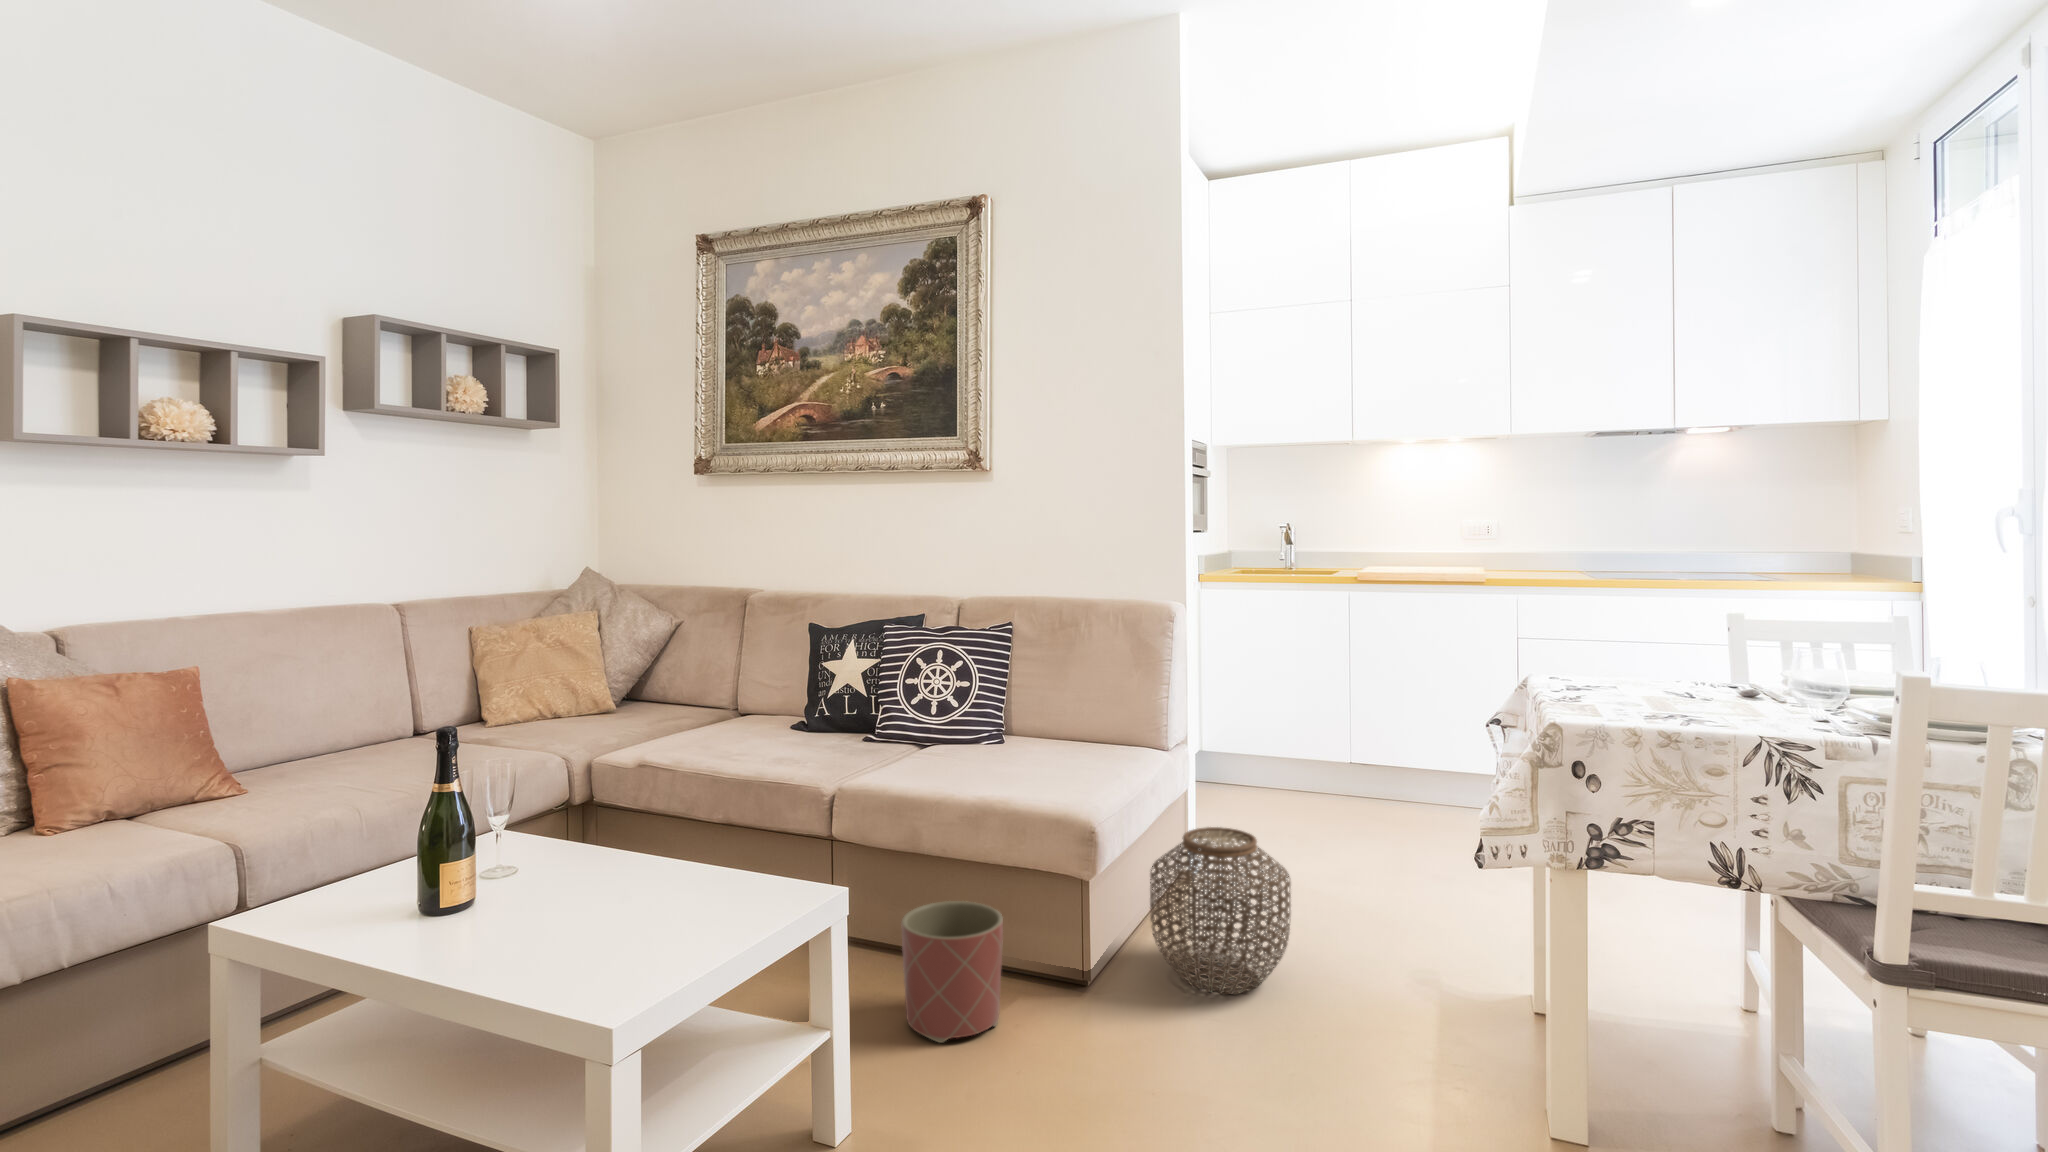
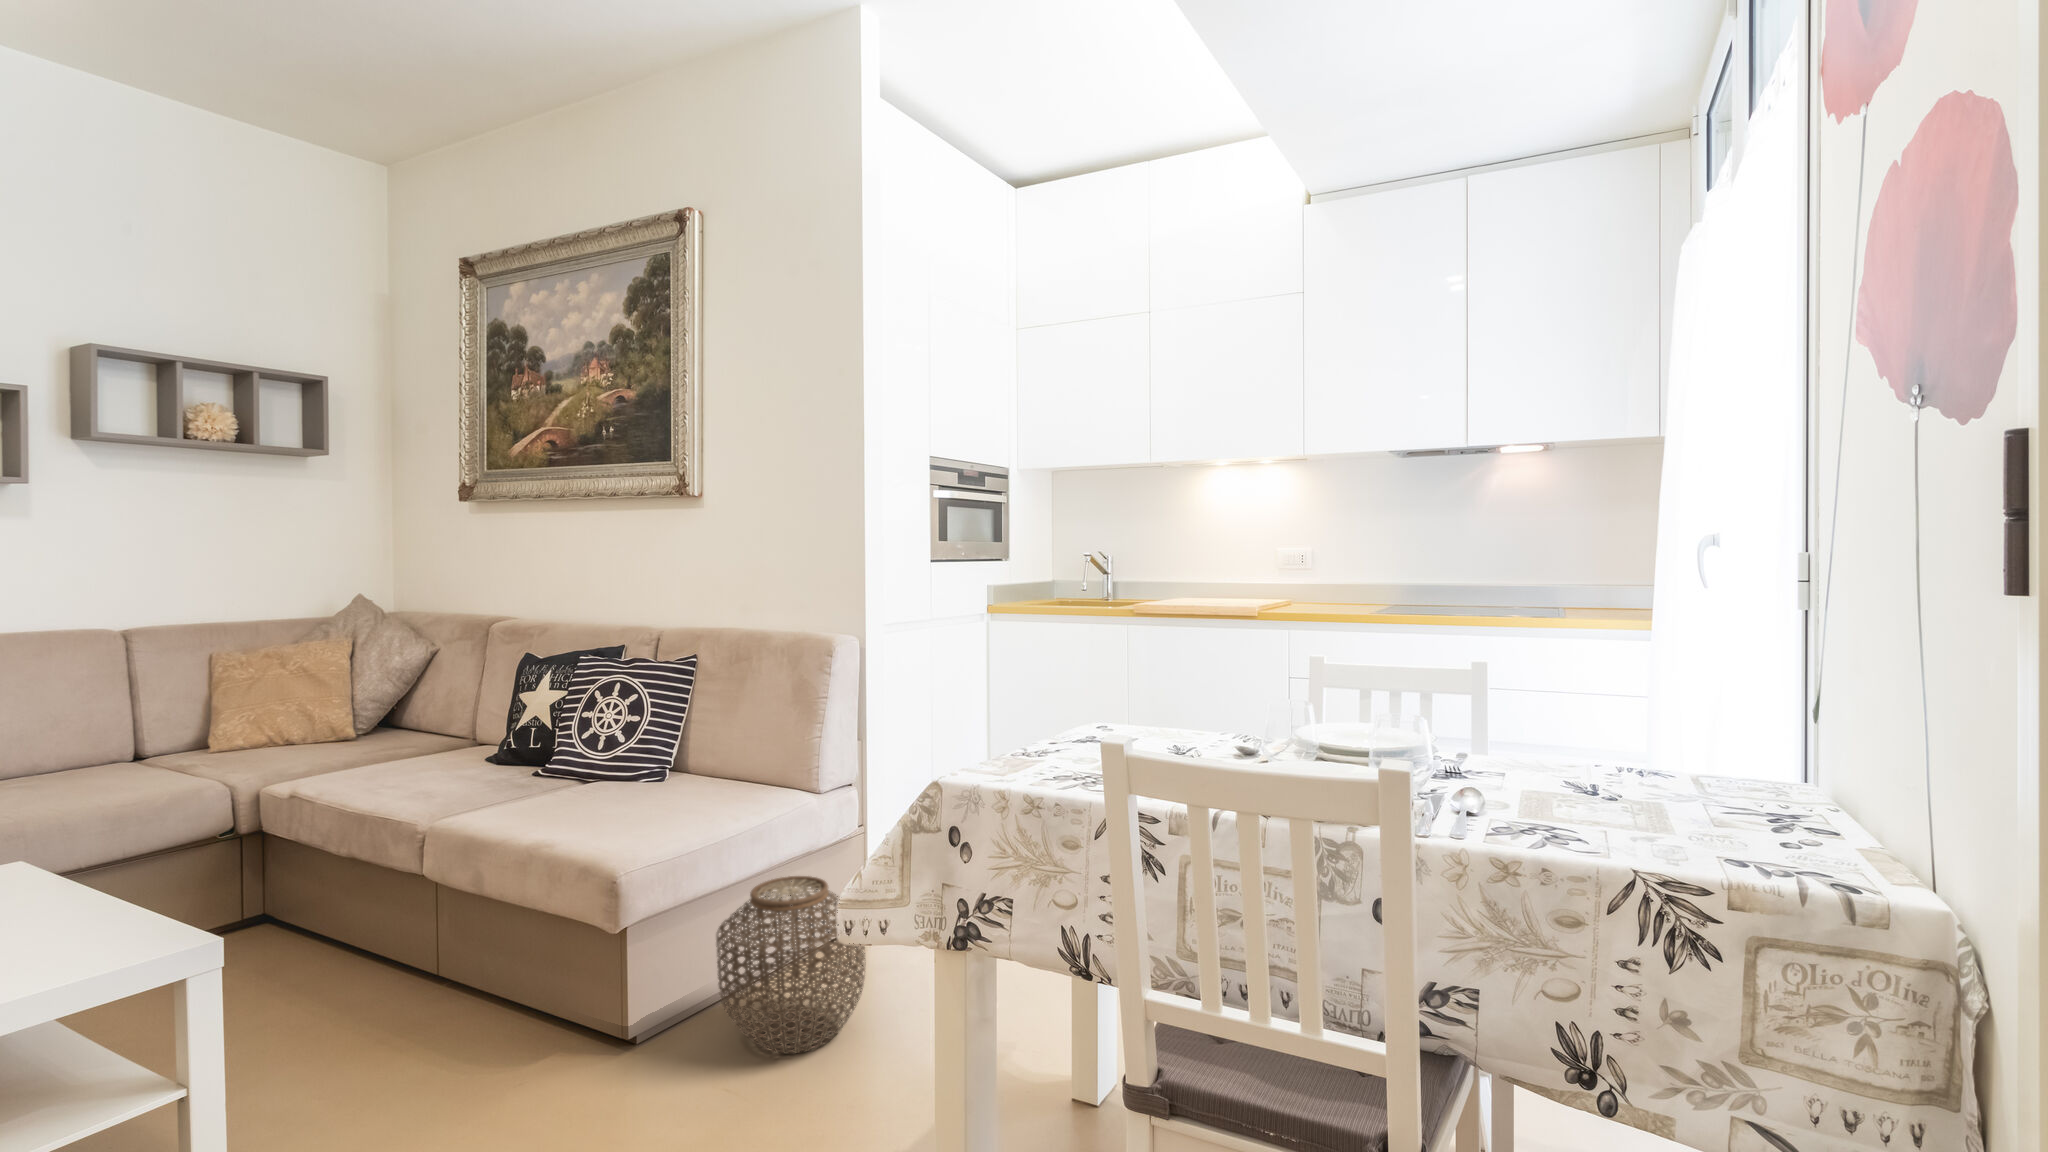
planter: present [902,901,1003,1043] -> none [419,955,536,1104]

